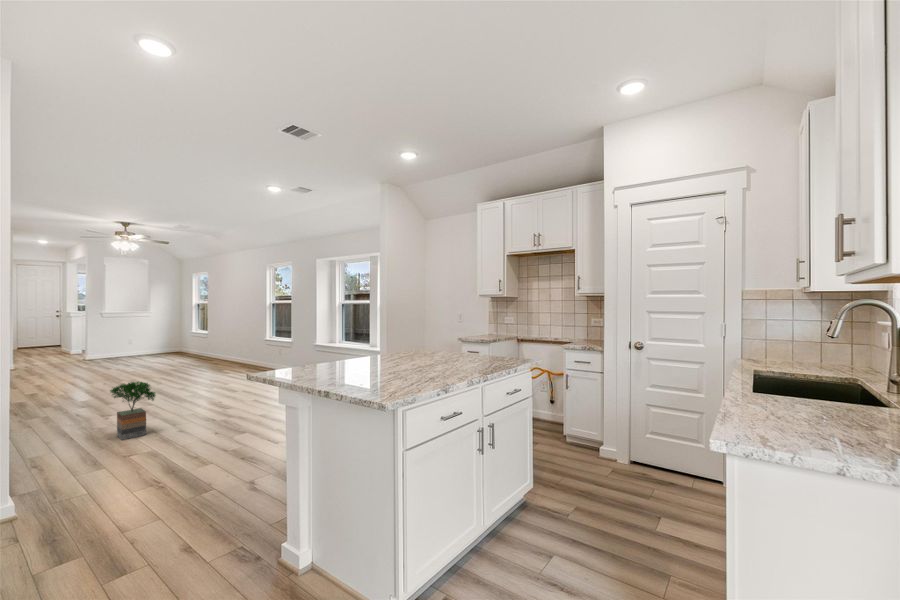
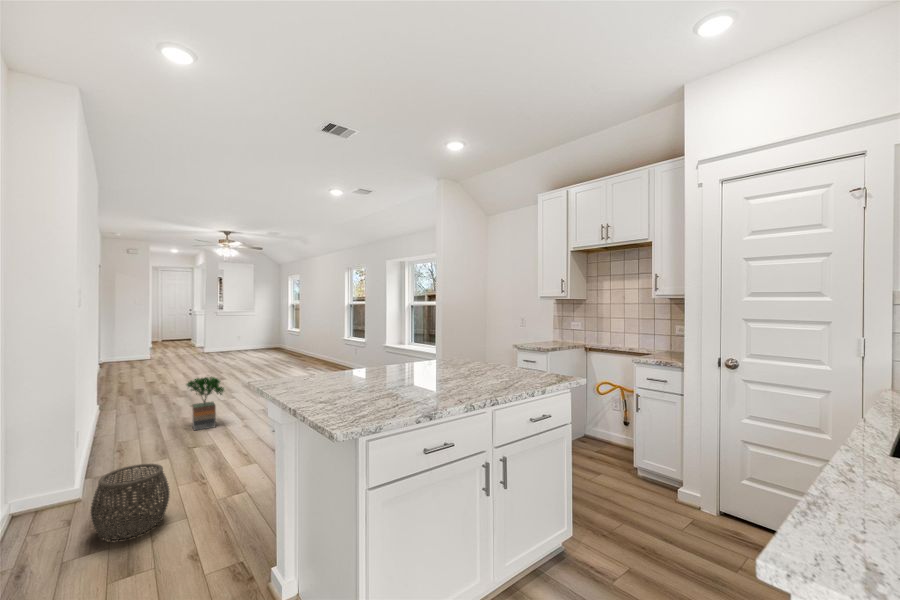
woven basket: none [56,468,142,548] -> present [91,464,170,540]

